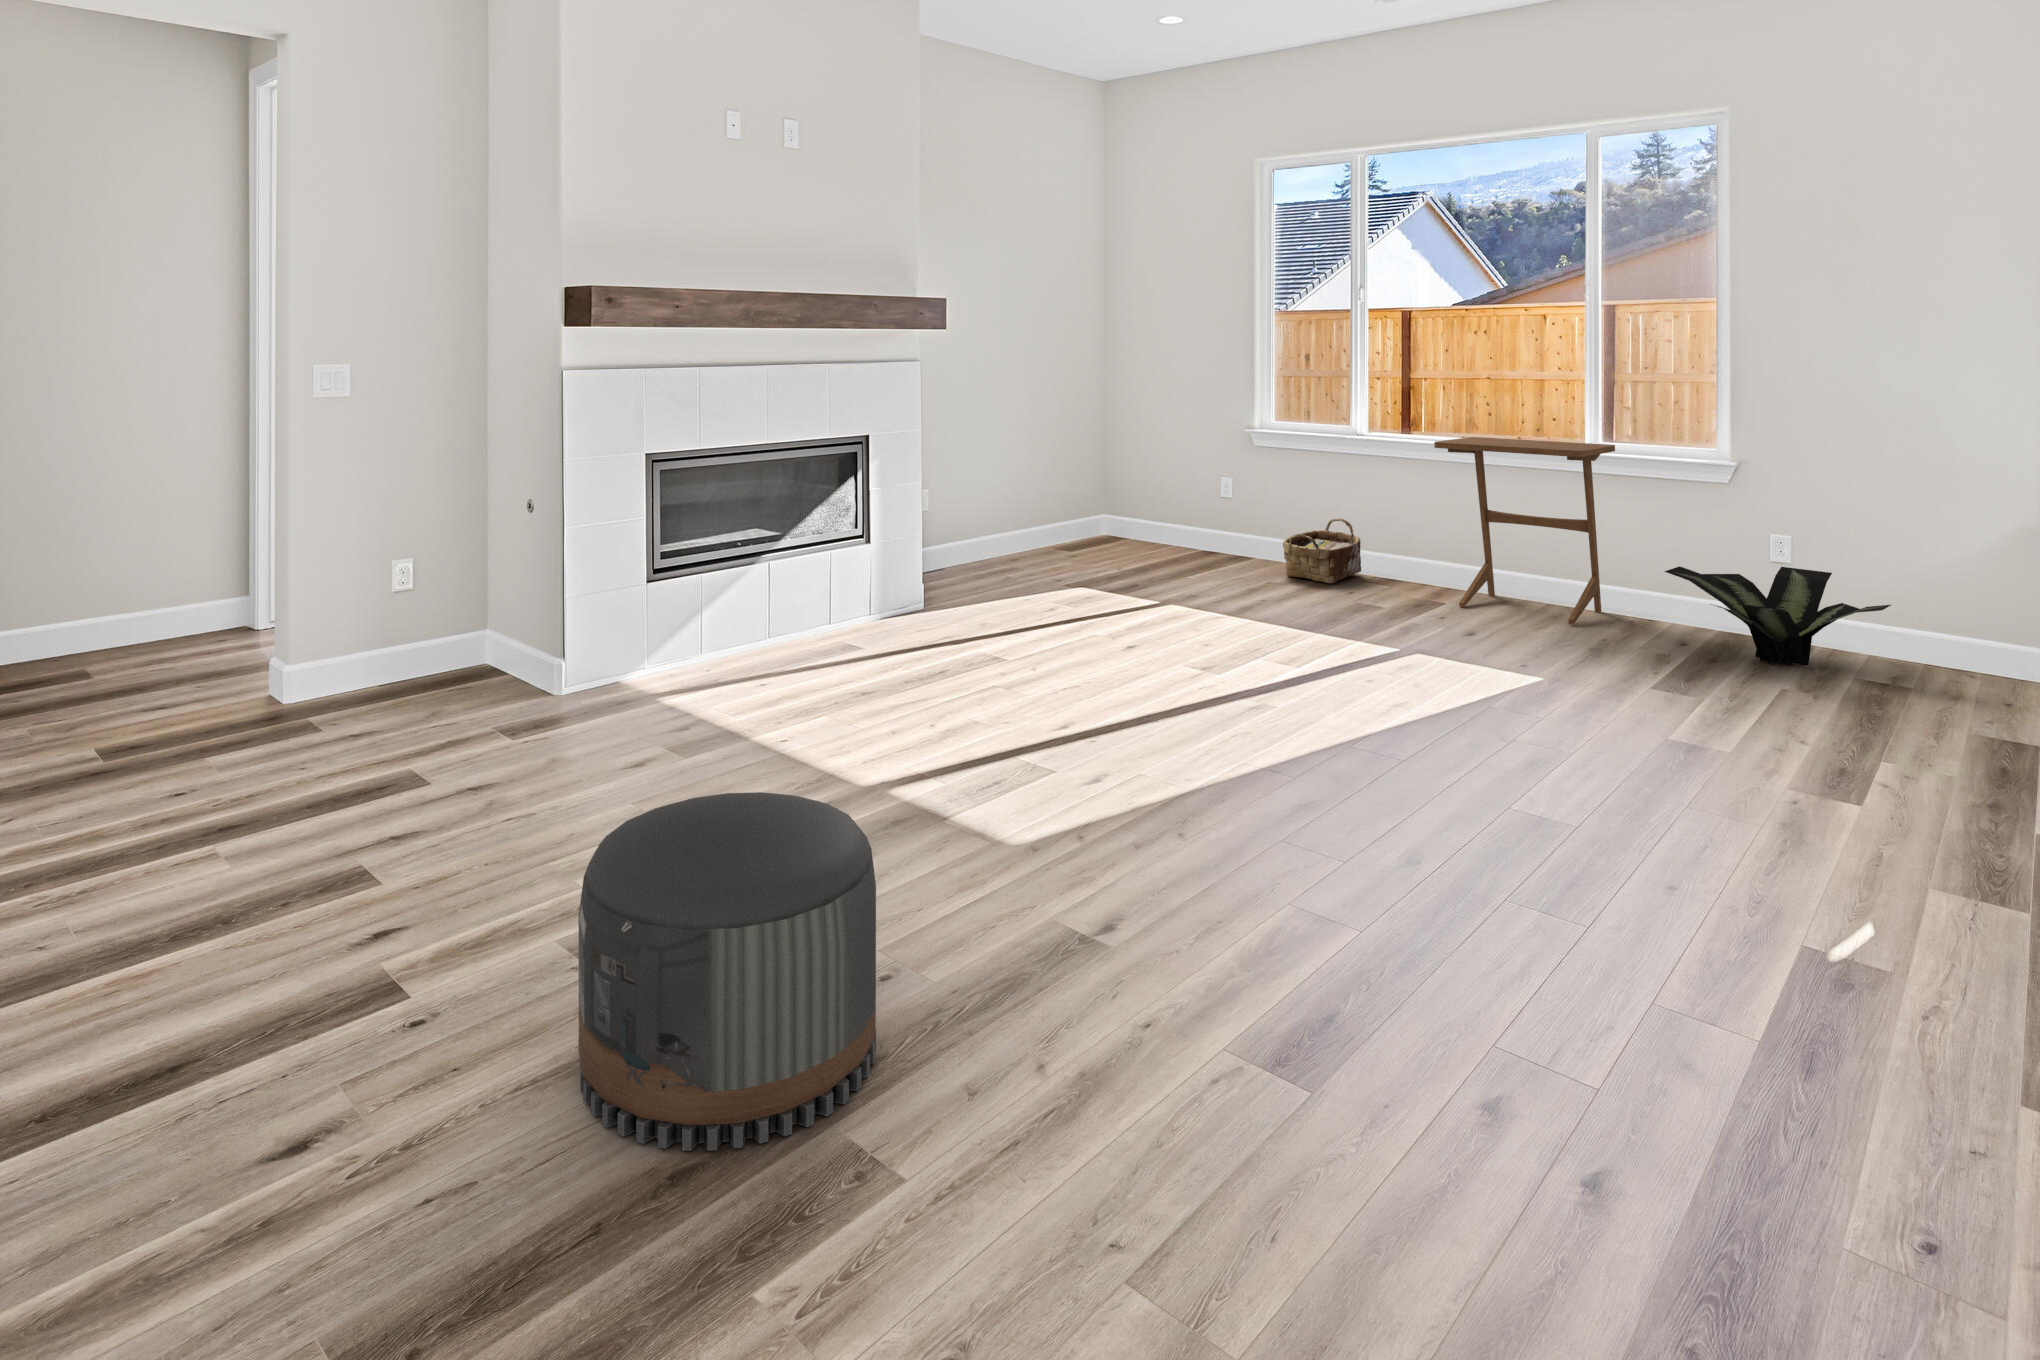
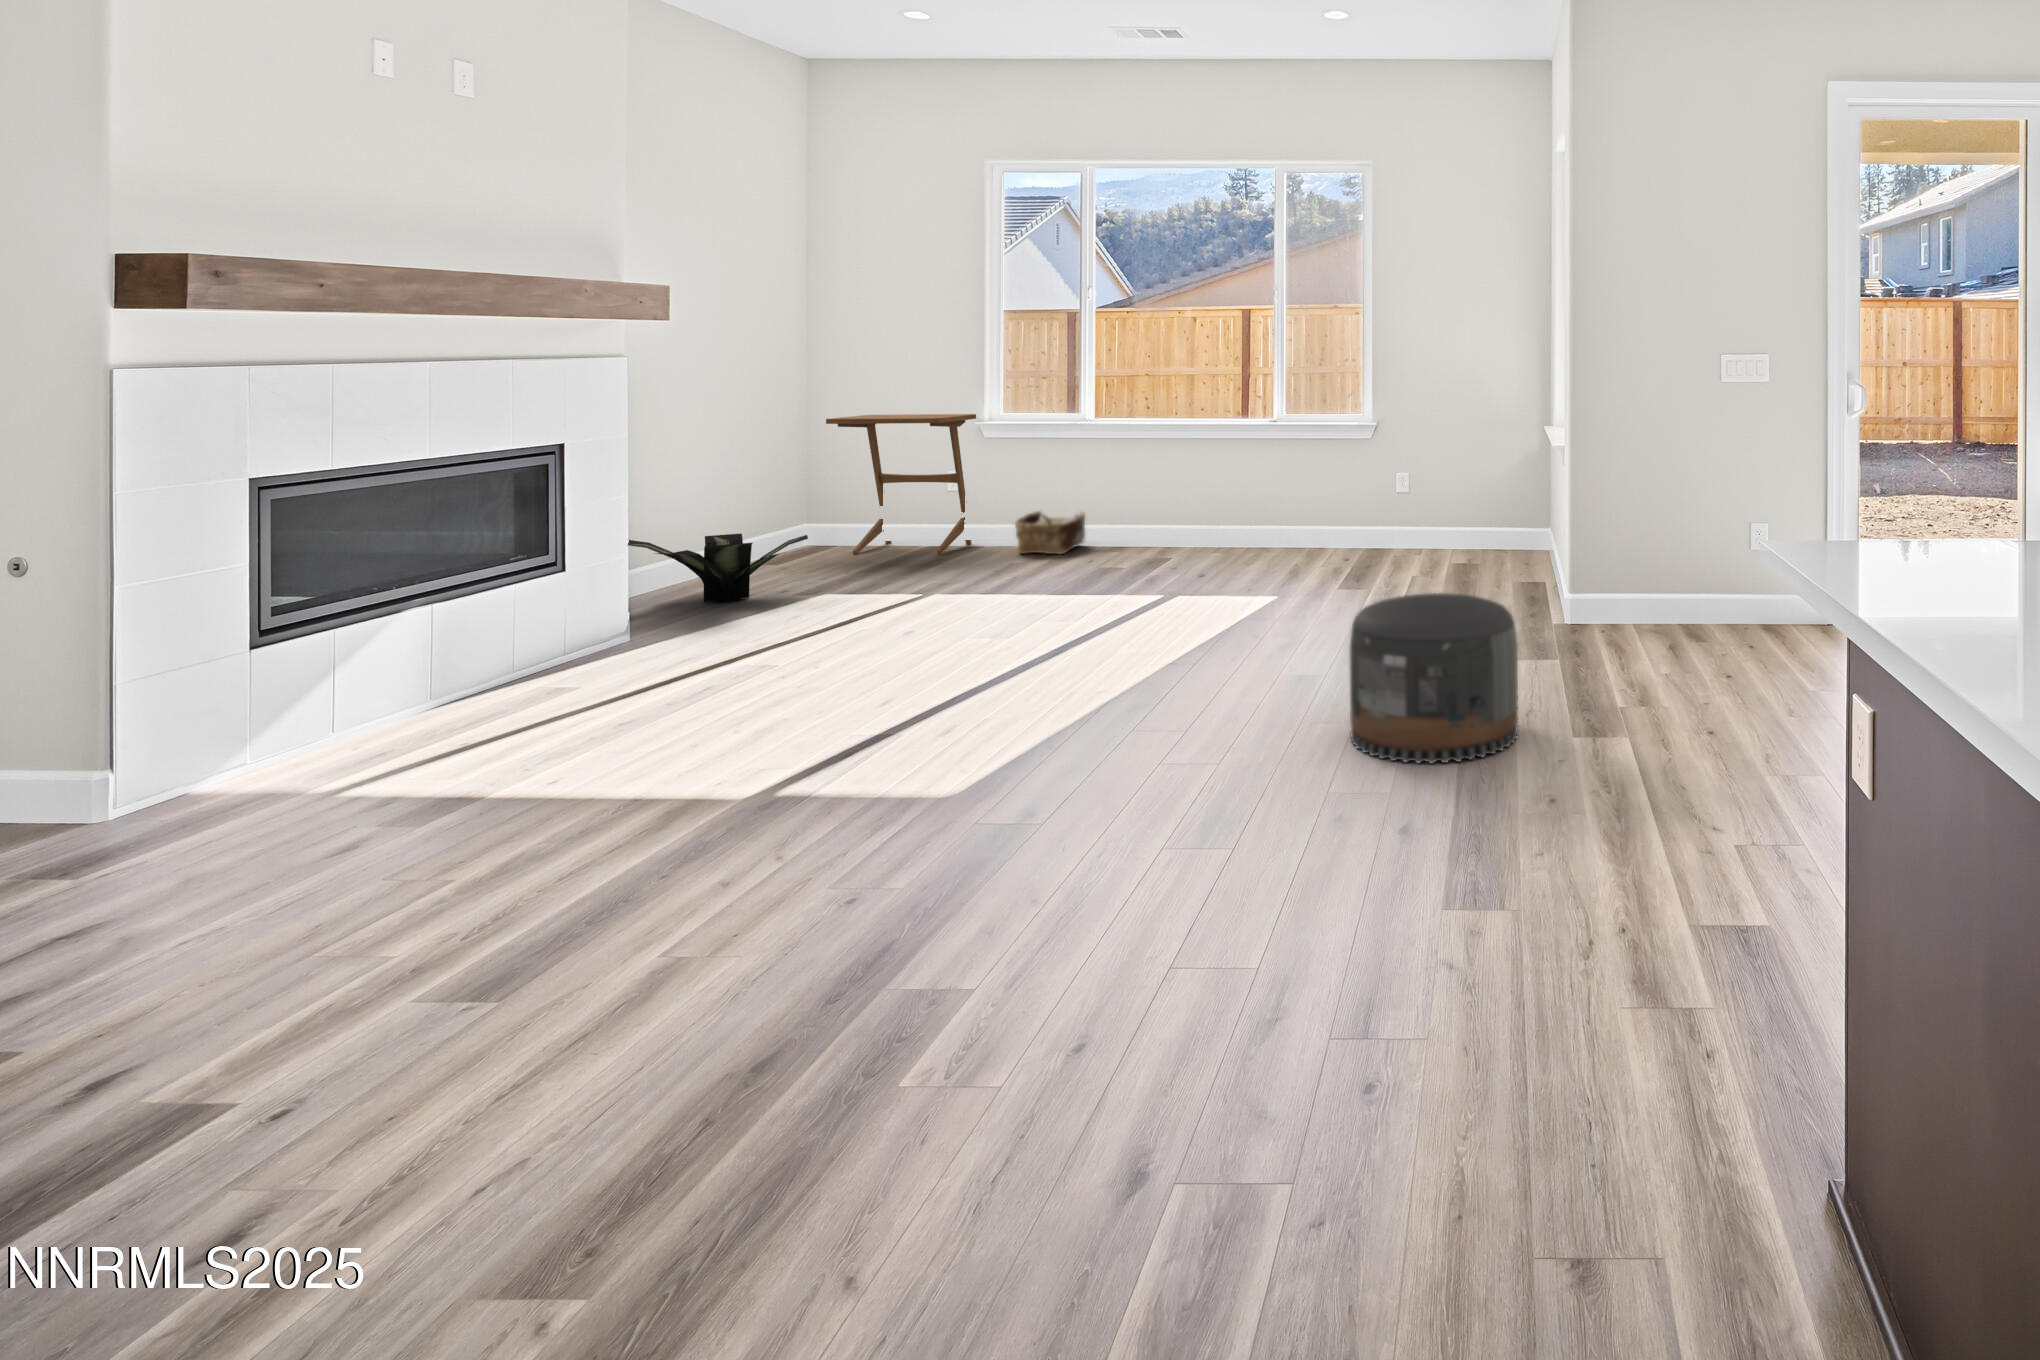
side table: present [1434,437,1615,624] -> present [826,414,976,554]
potted plant: present [1665,566,1891,666] -> present [628,534,808,602]
pouf: present [579,792,876,1151] -> present [1349,593,1518,763]

